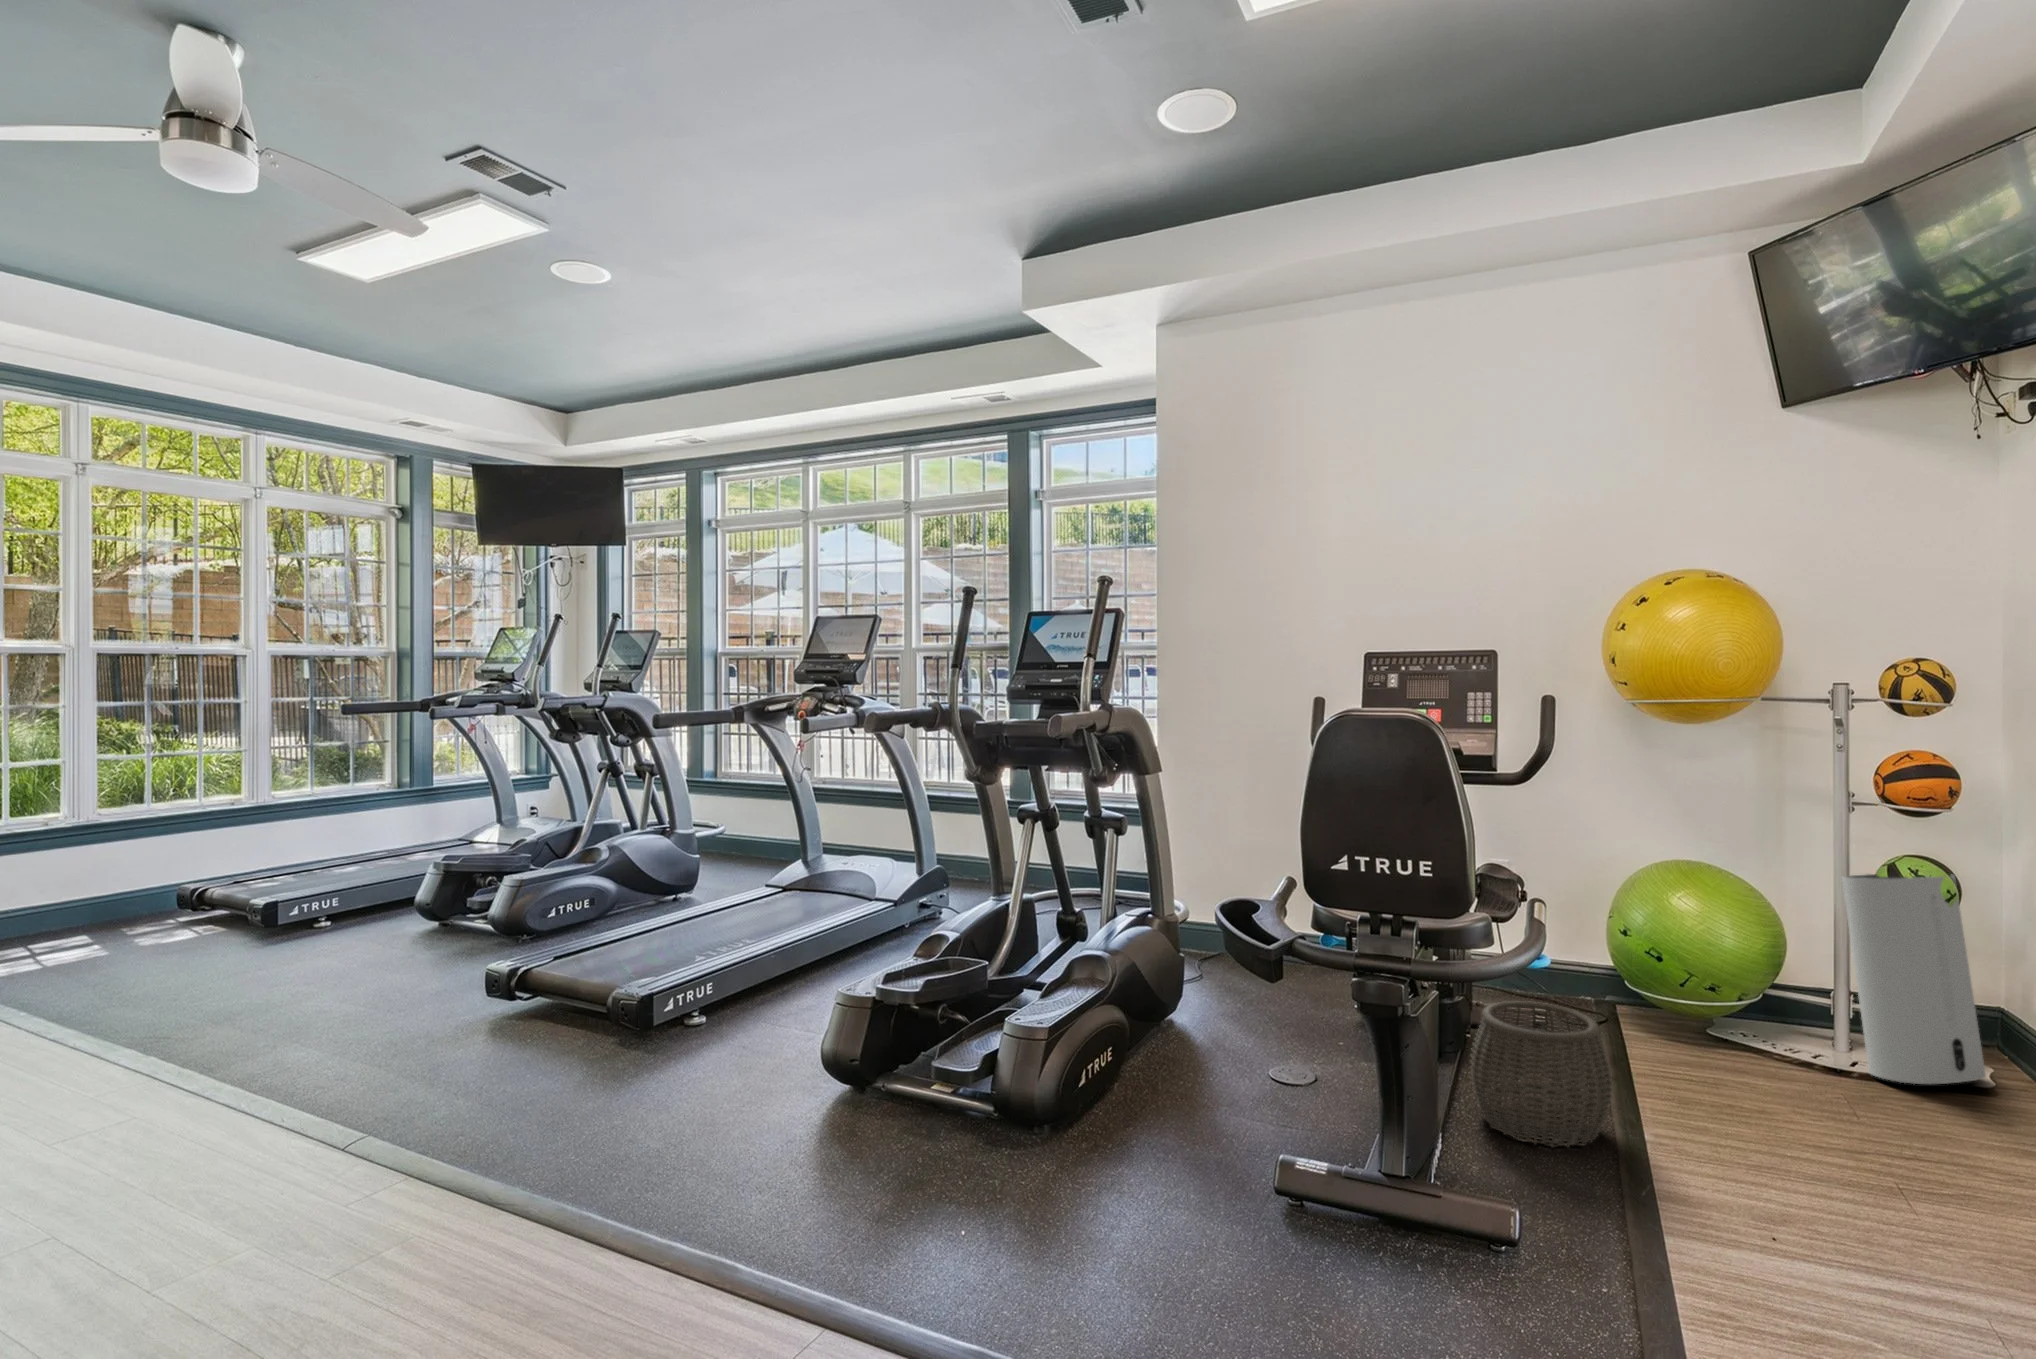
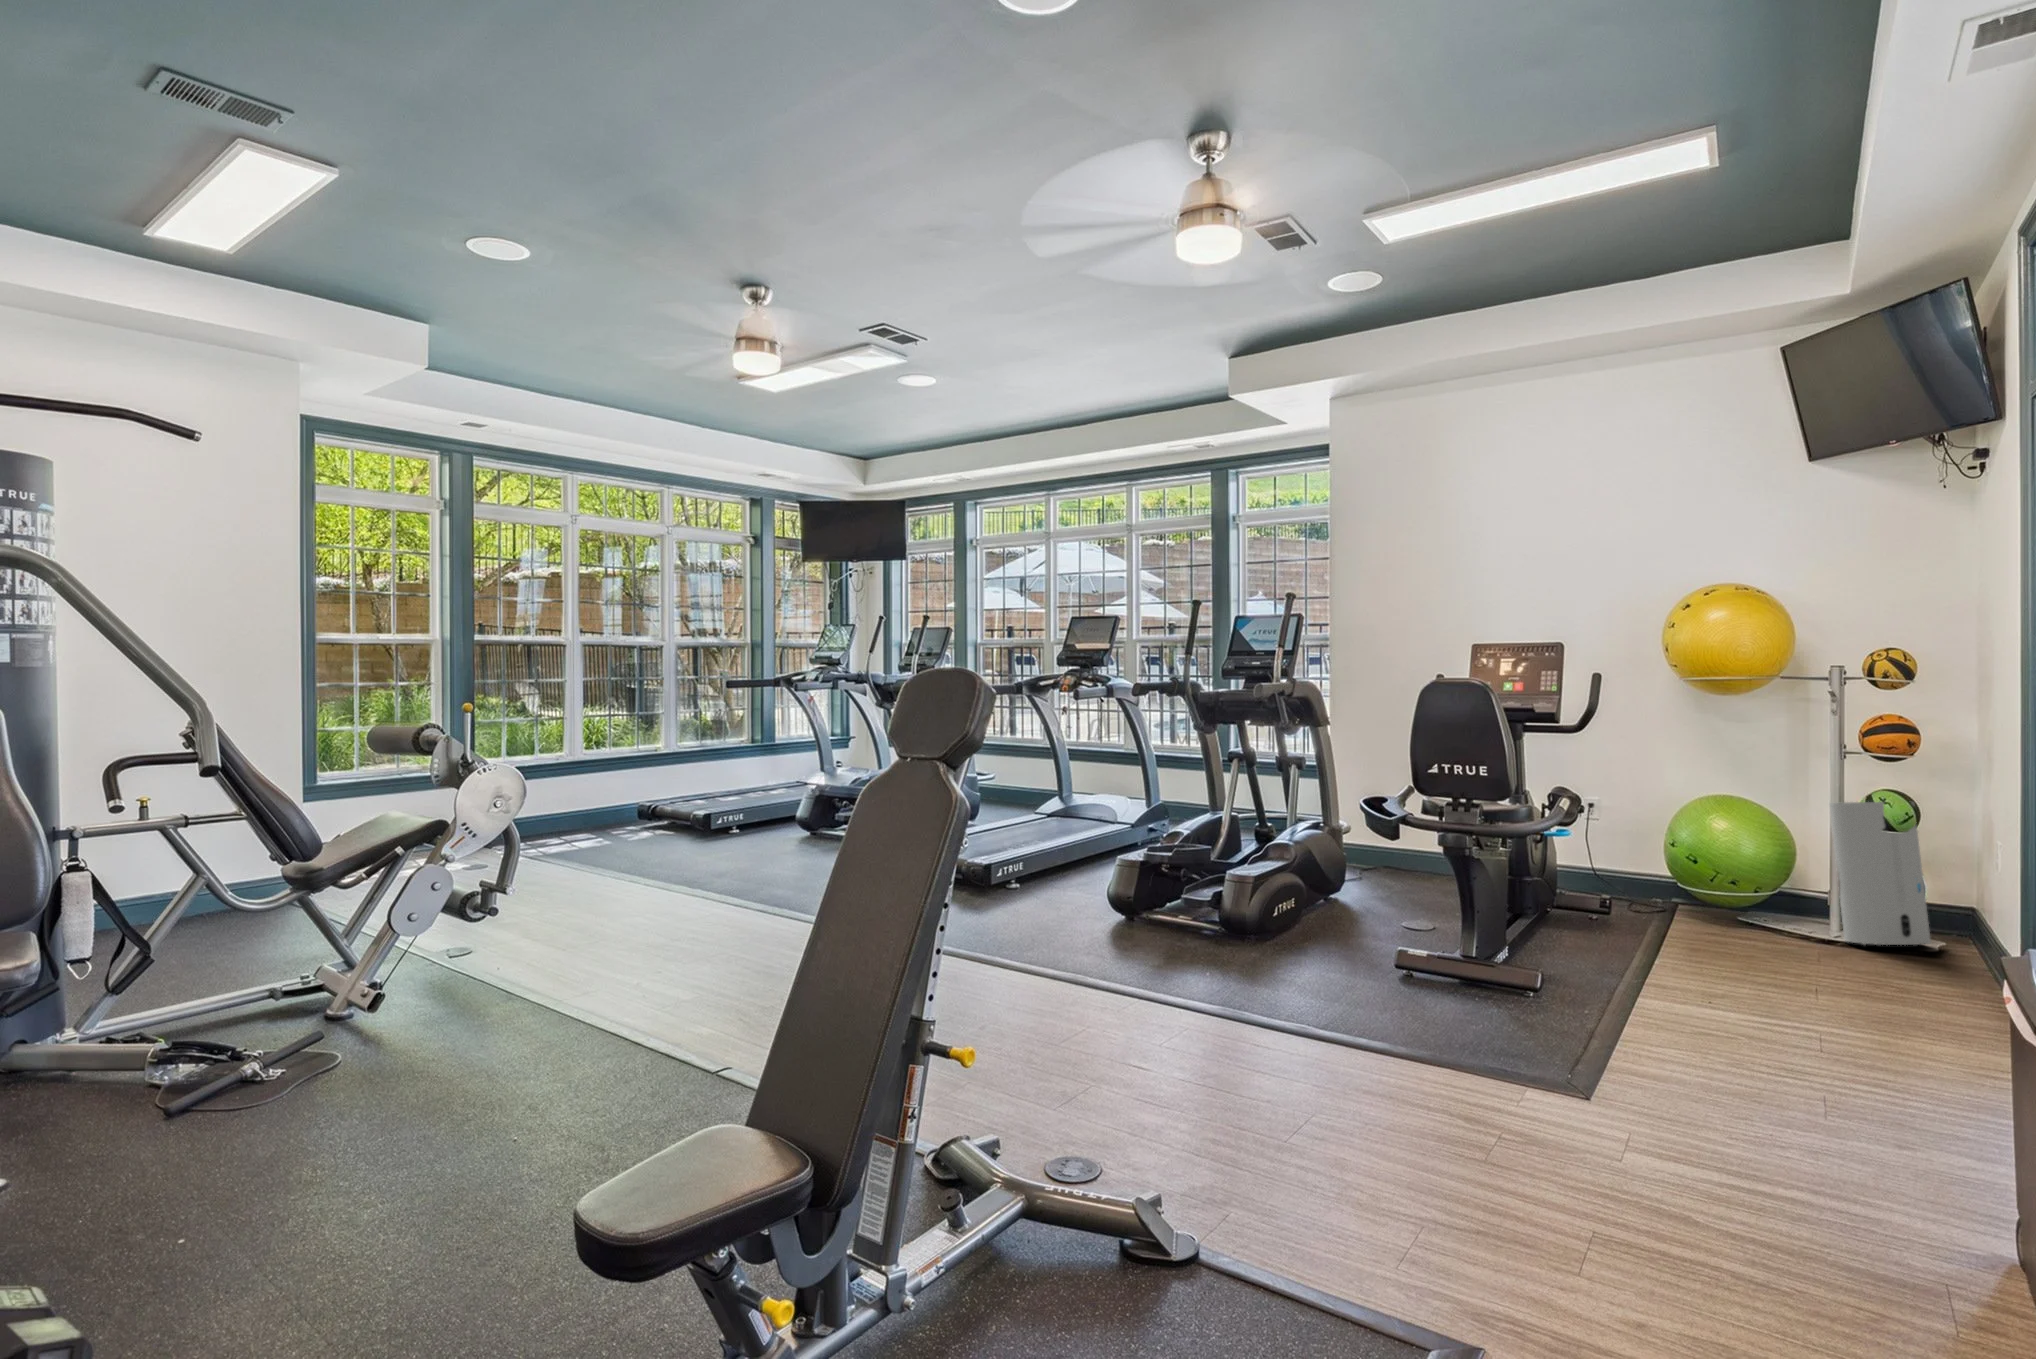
woven basket: present [1470,1001,1612,1147] -> none [1533,874,1628,961]

